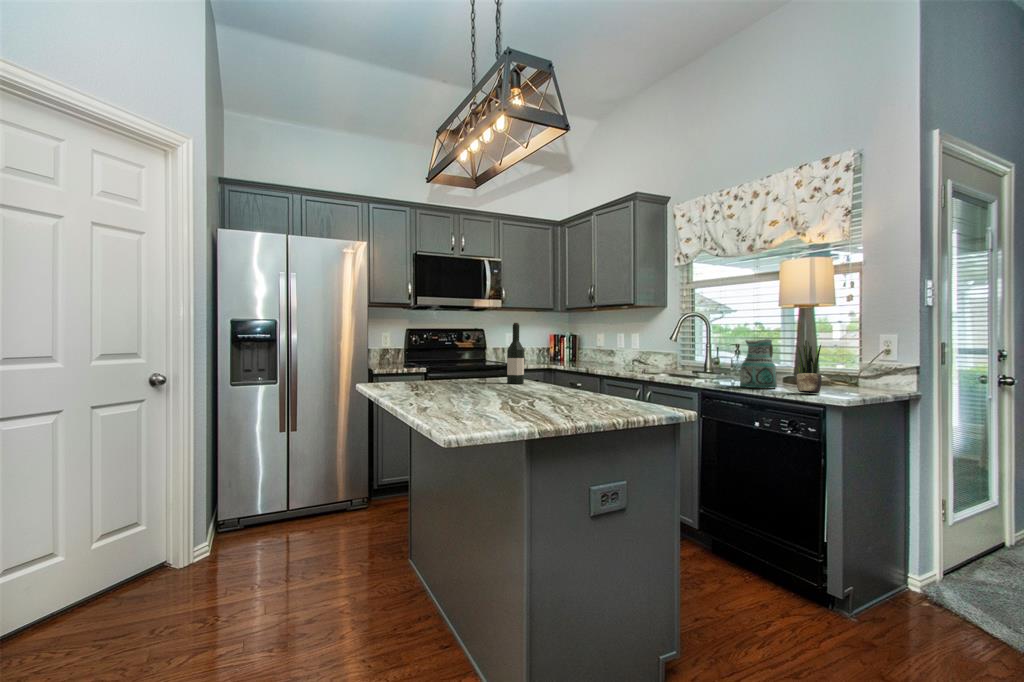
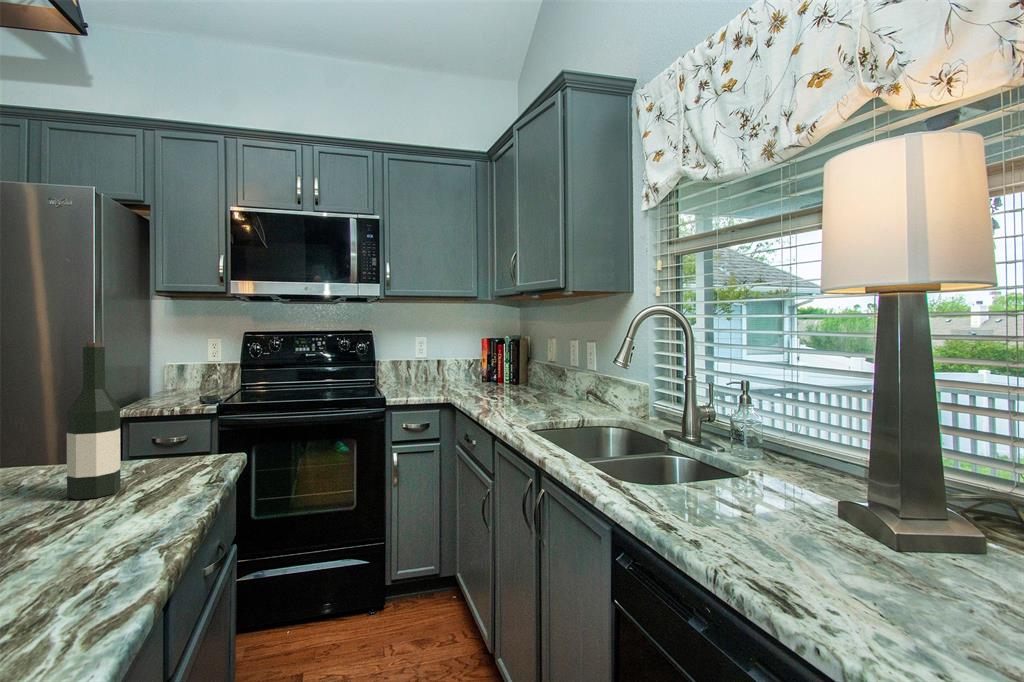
ceramic pitcher: present [740,339,777,389] -> none [694,381,798,538]
potted plant: present [796,341,822,393] -> none [844,406,941,615]

